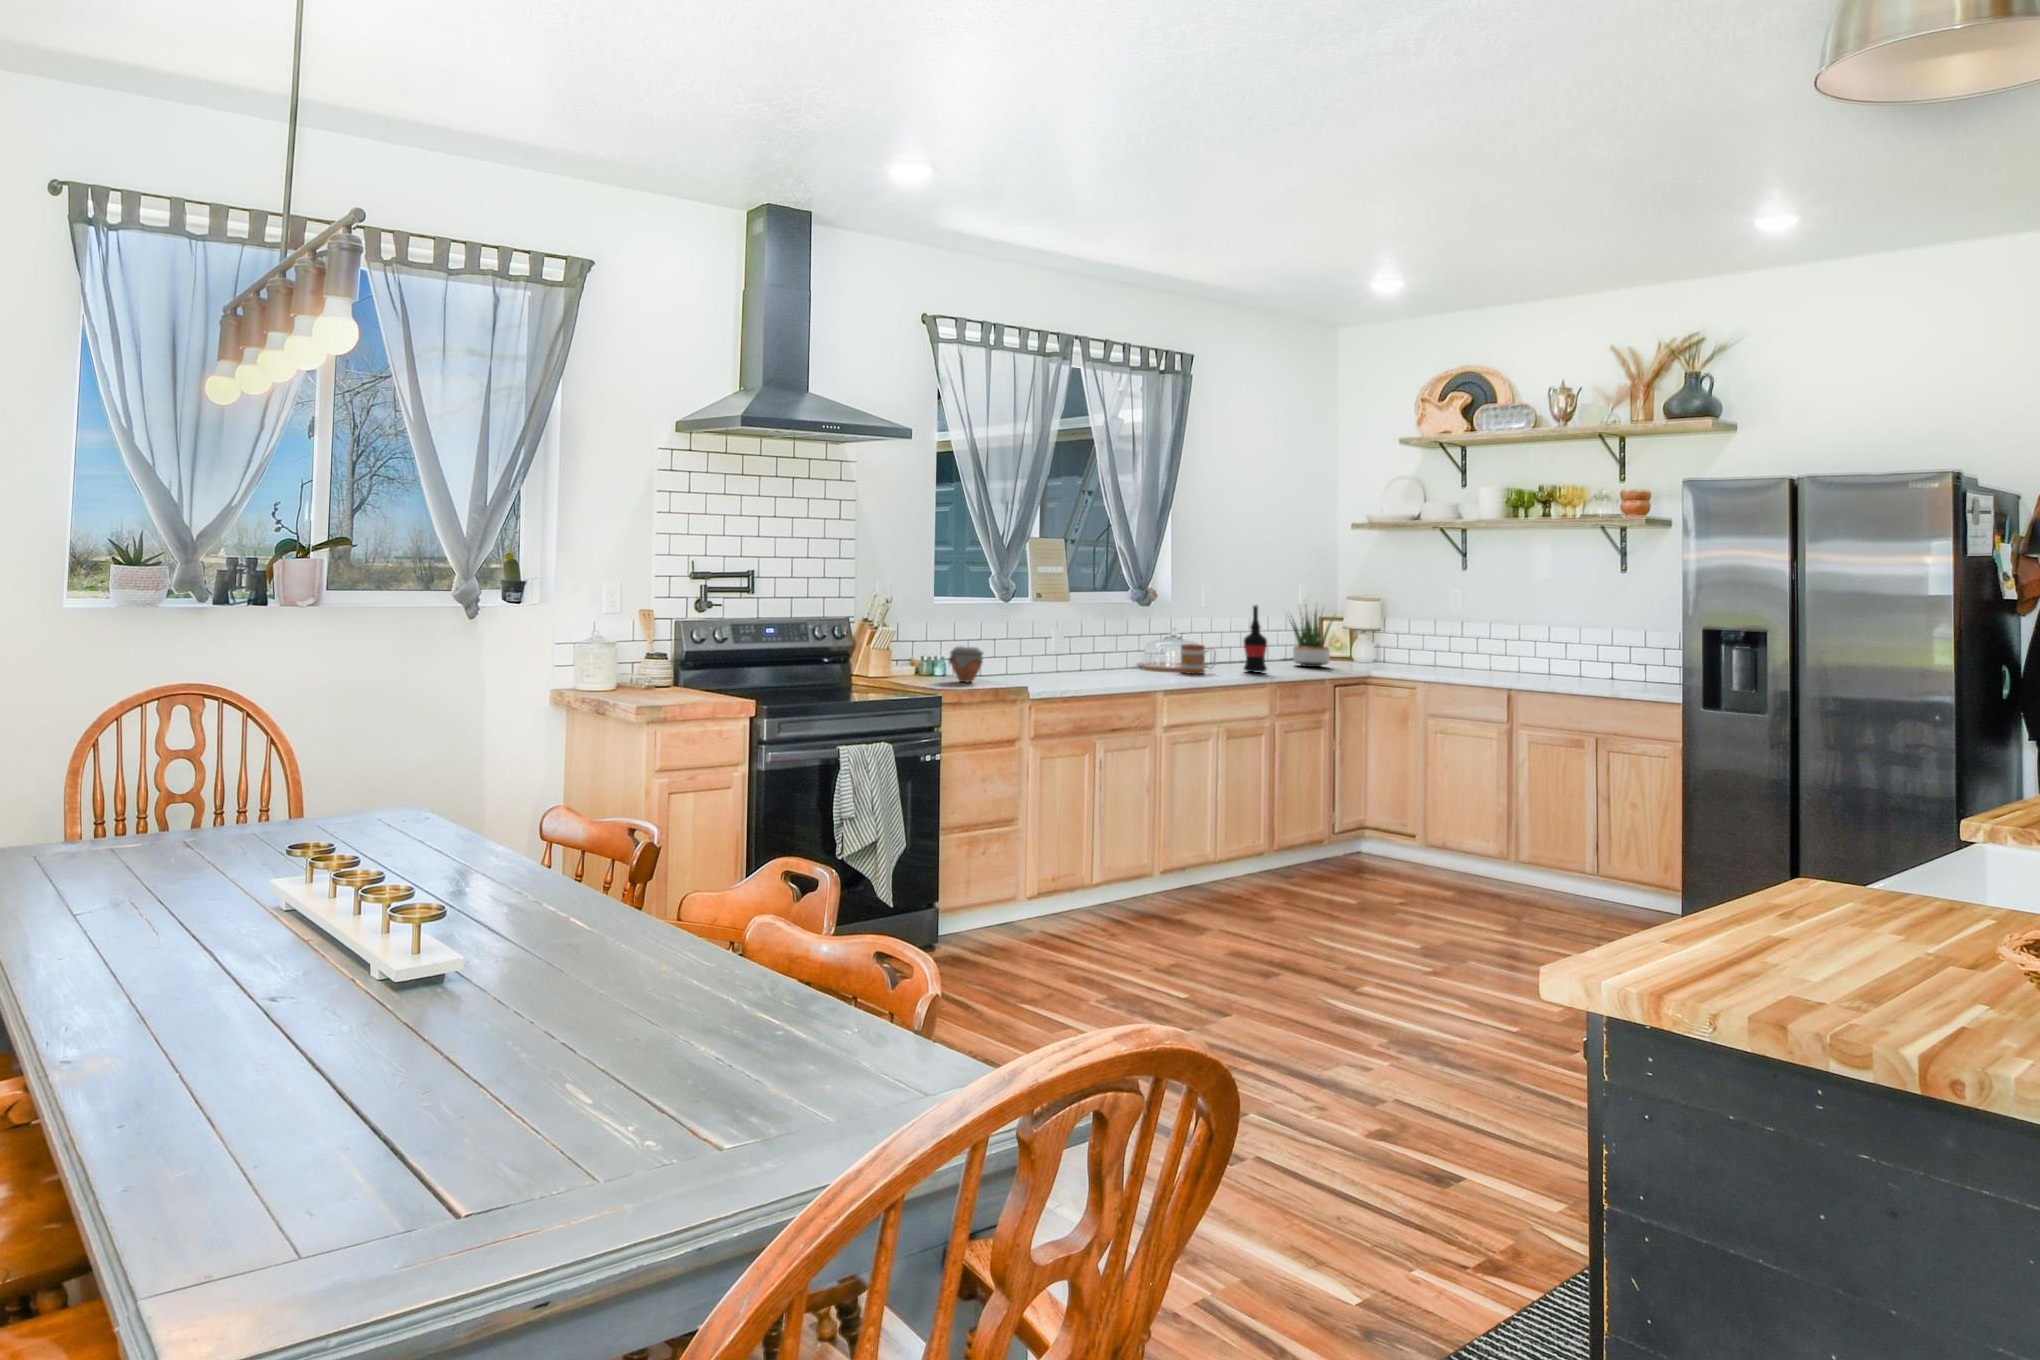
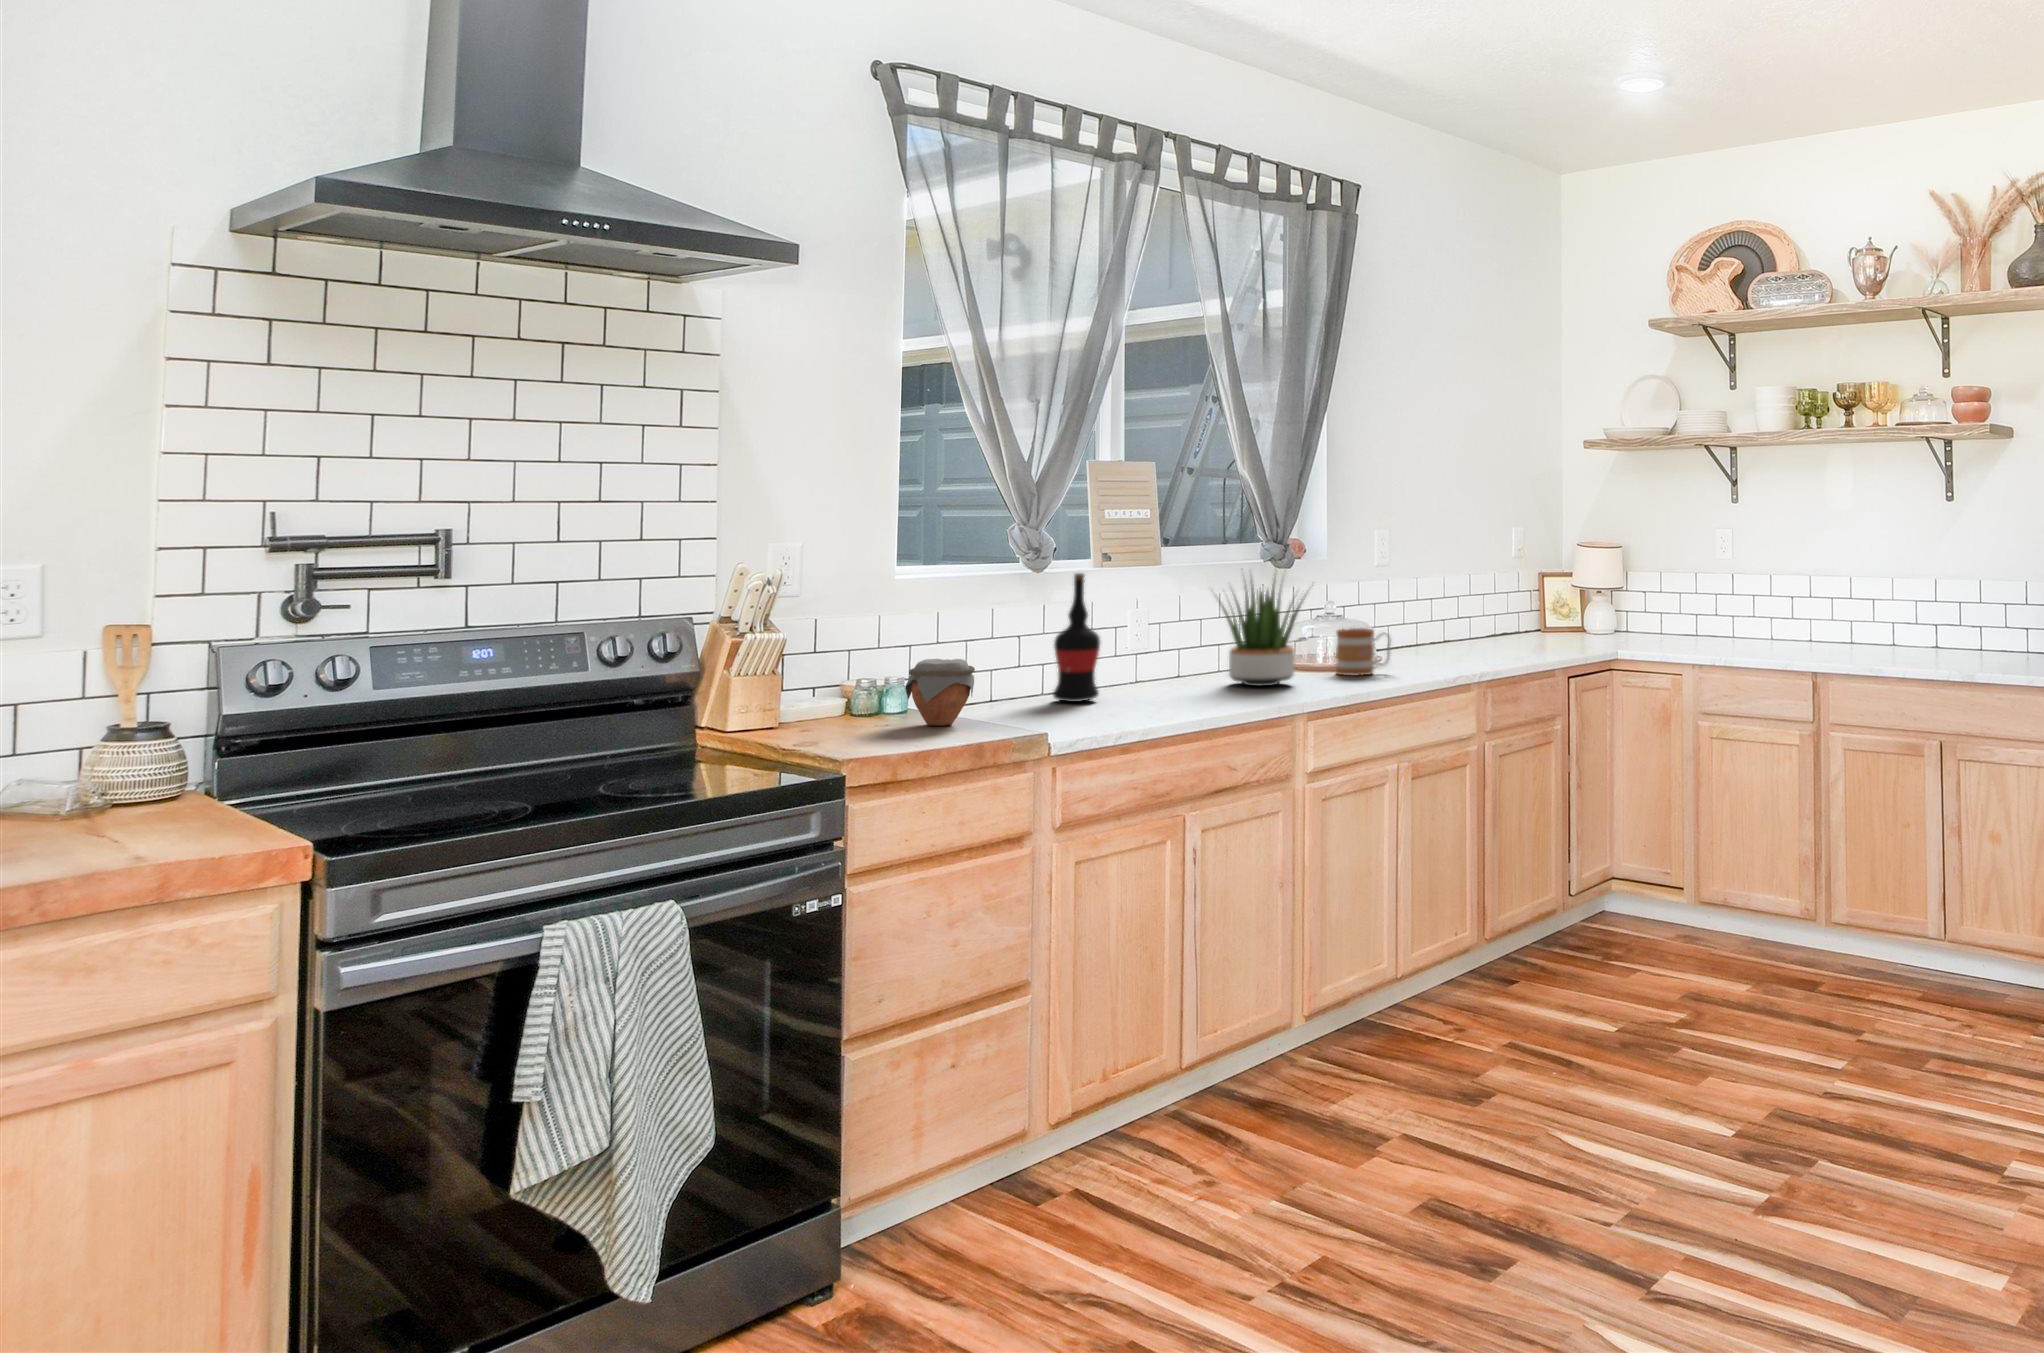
wine bottle: present [1244,605,1267,673] -> present [1053,573,1100,702]
potted plant: present [1291,612,1332,667] -> present [1220,574,1314,686]

